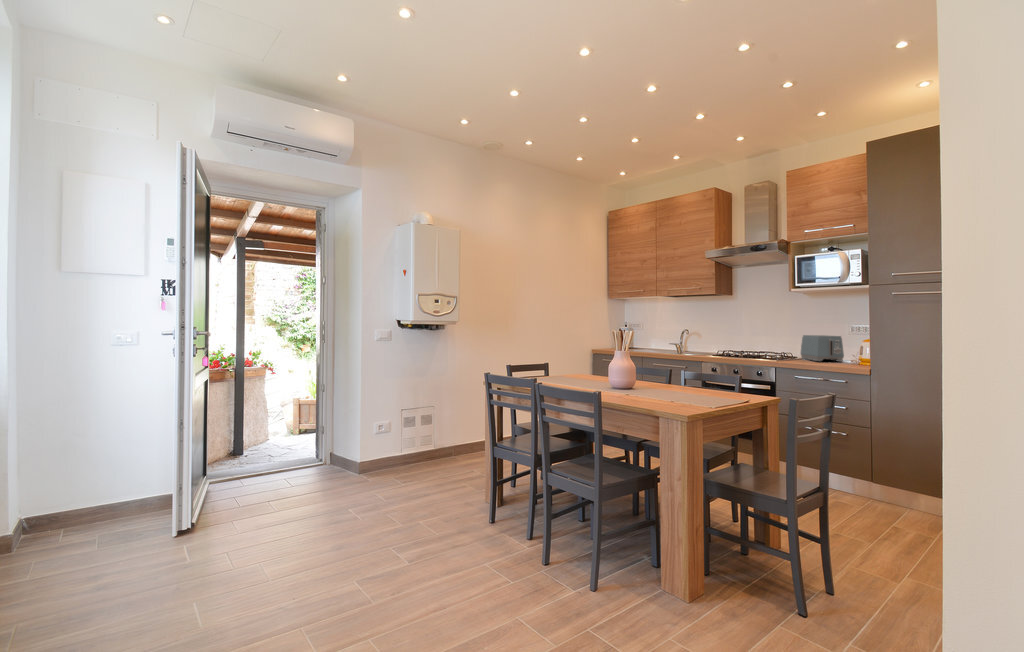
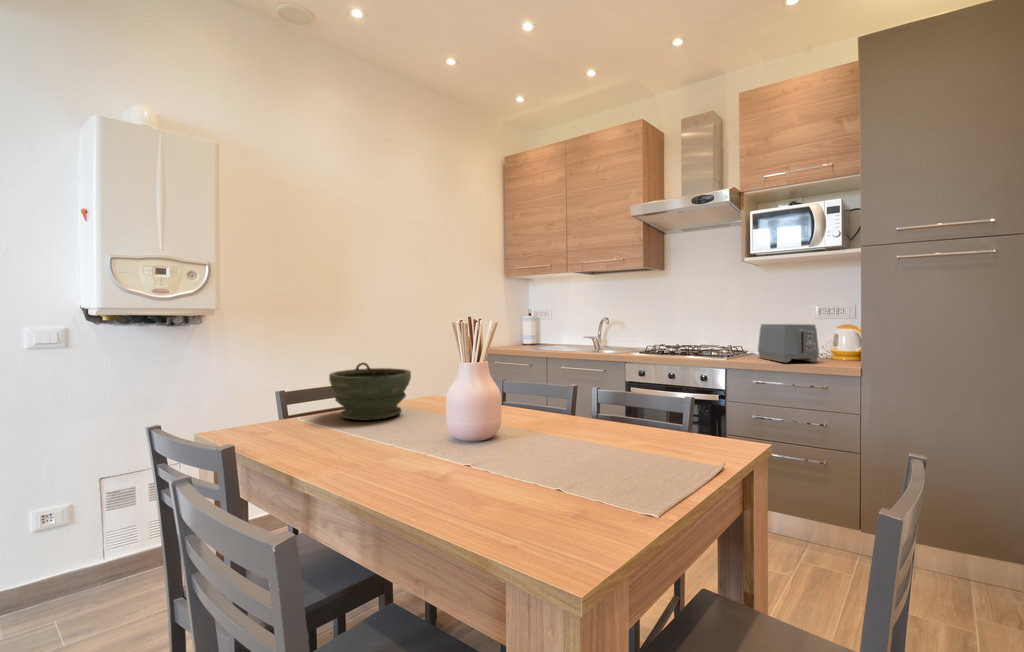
bowl: none [541,353,584,384] -> present [329,363,411,421]

